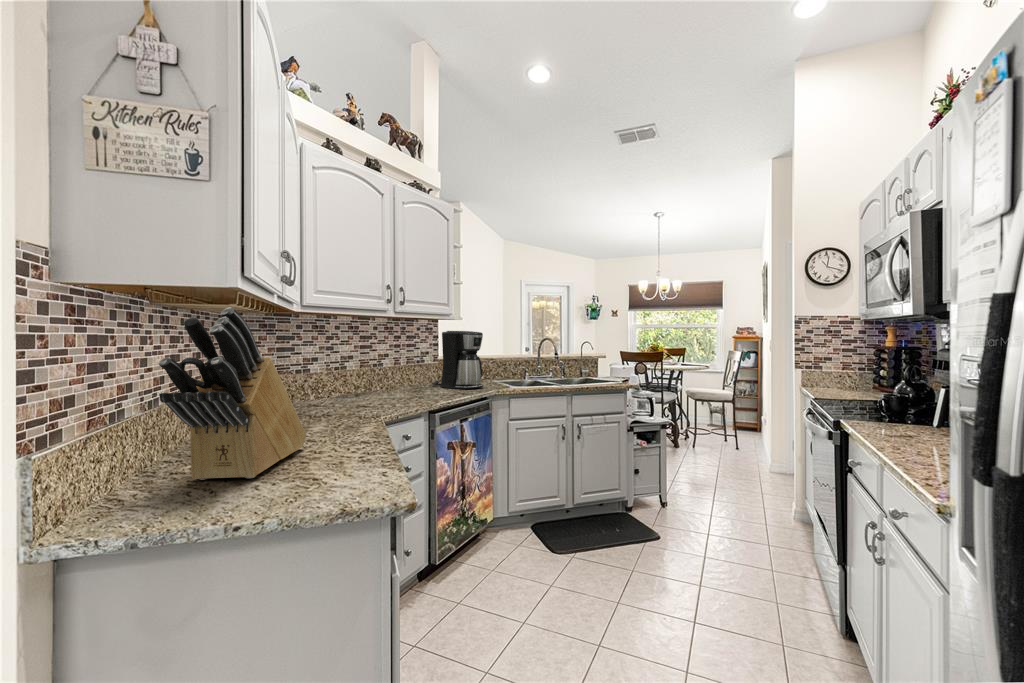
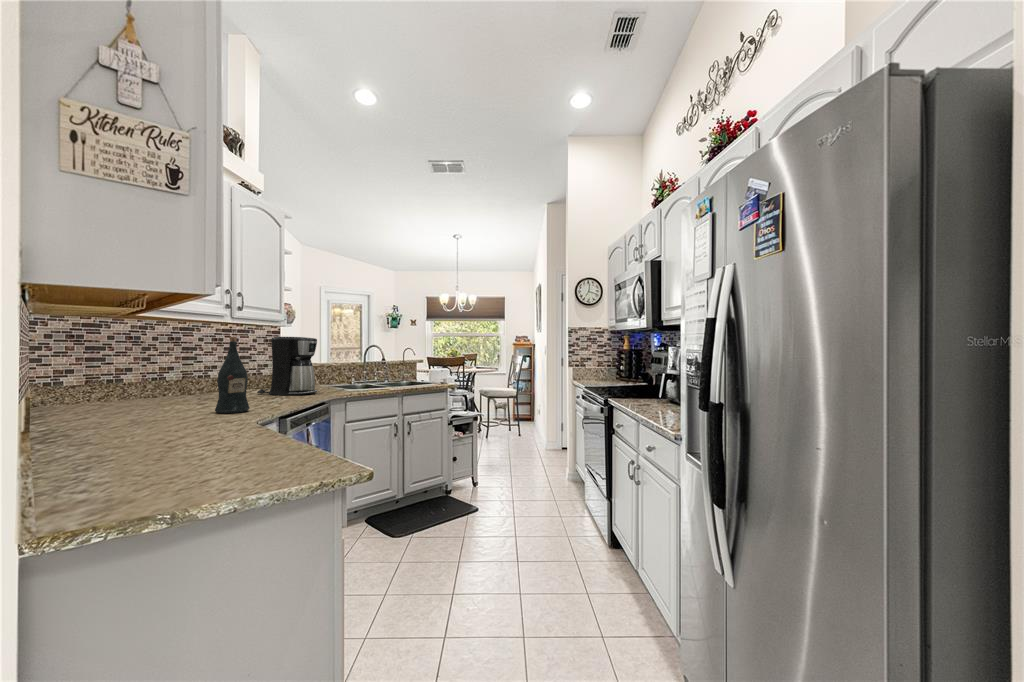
knife block: present [158,307,306,480] -> none [133,311,217,480]
wine bottle: none [370,332,399,406] -> present [215,337,250,413]

